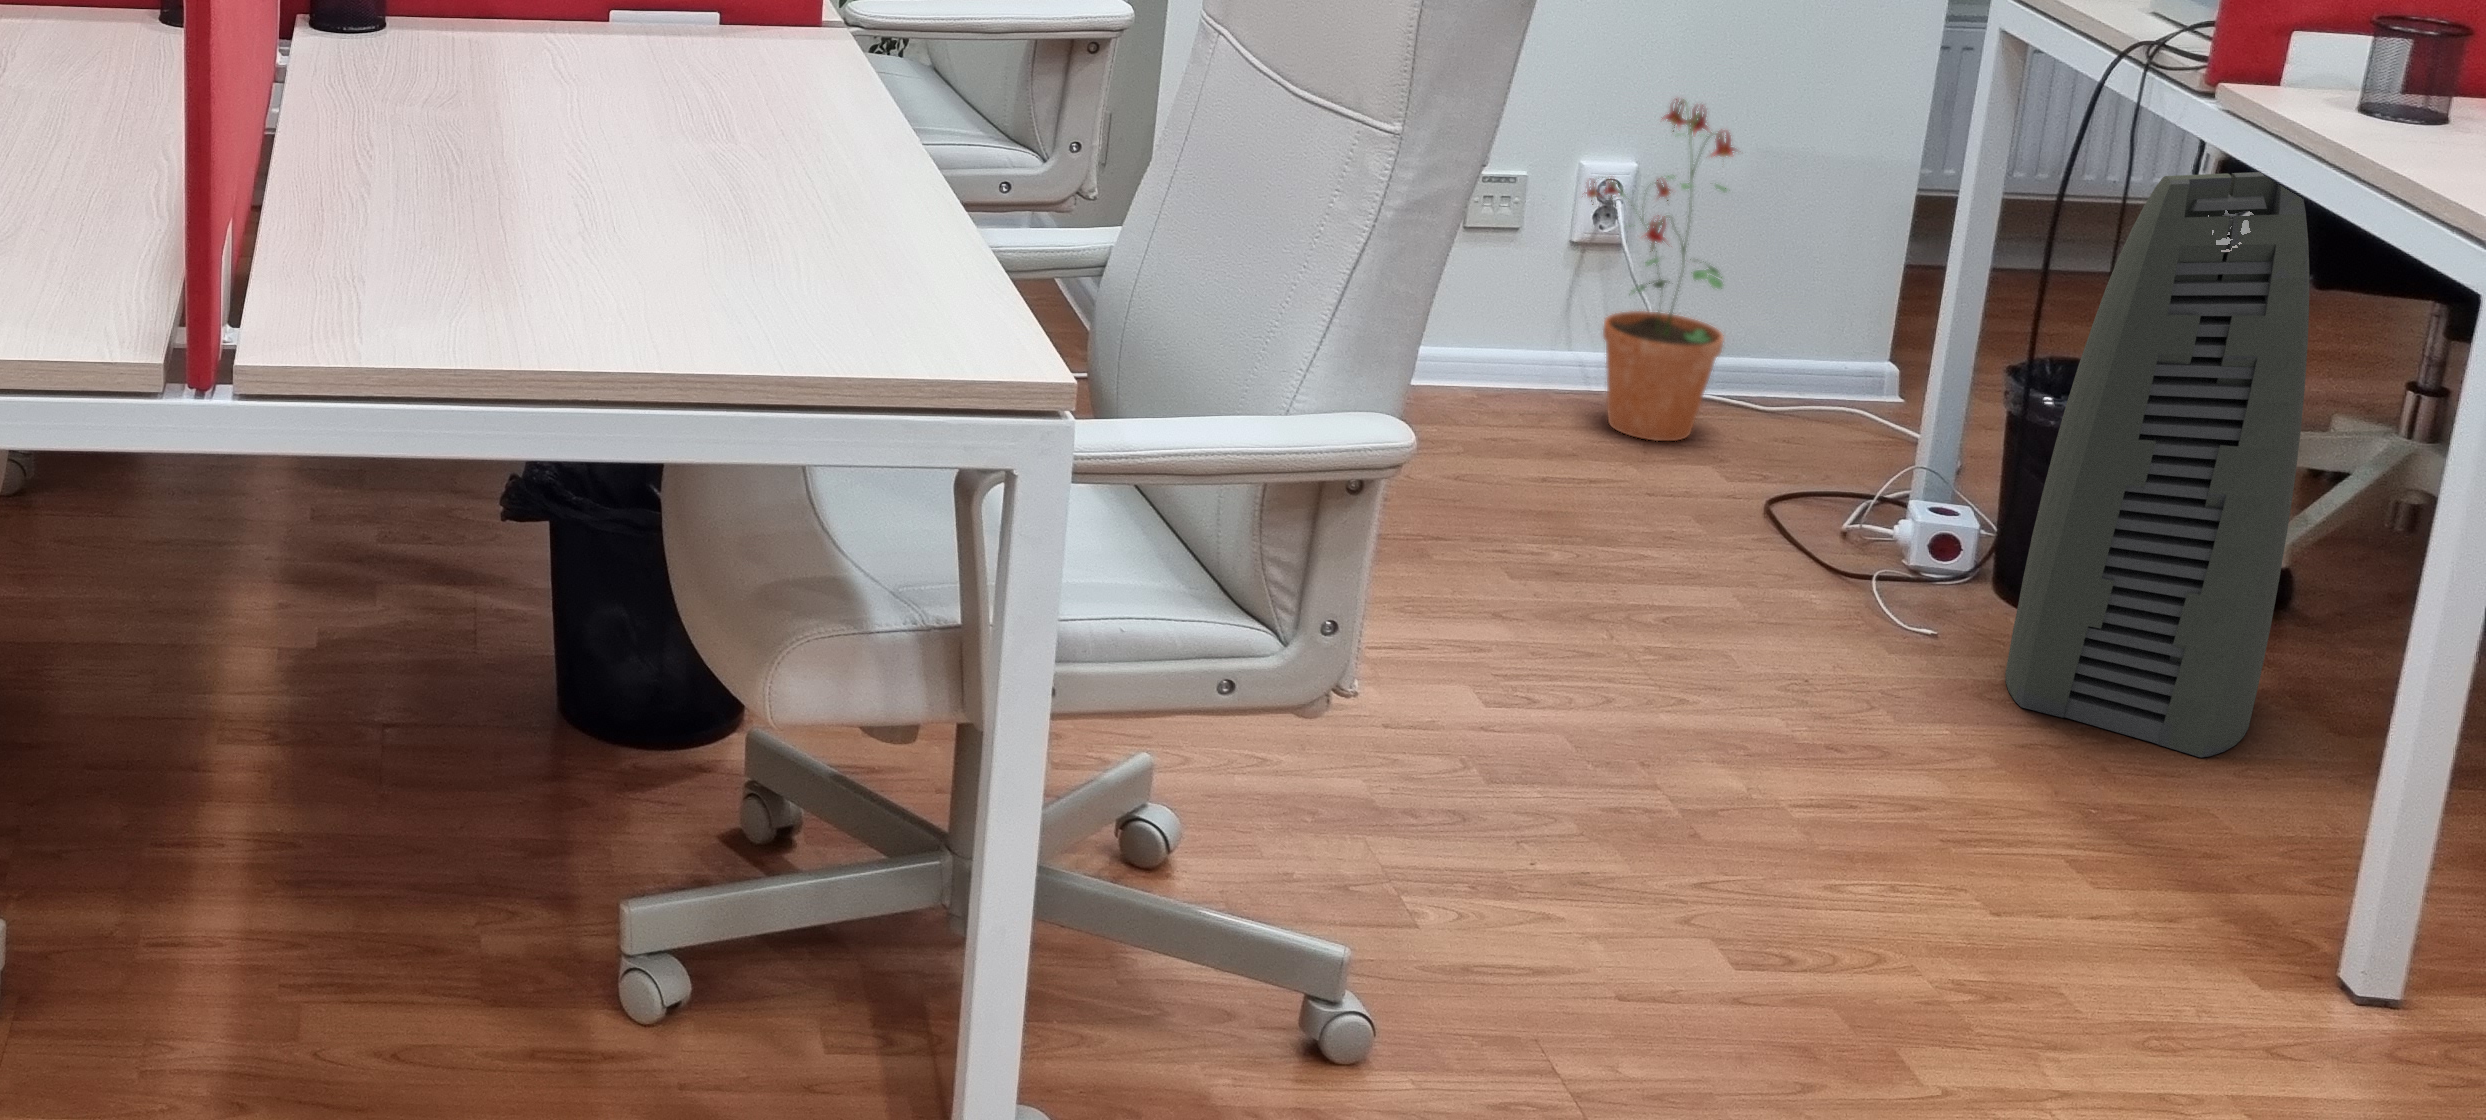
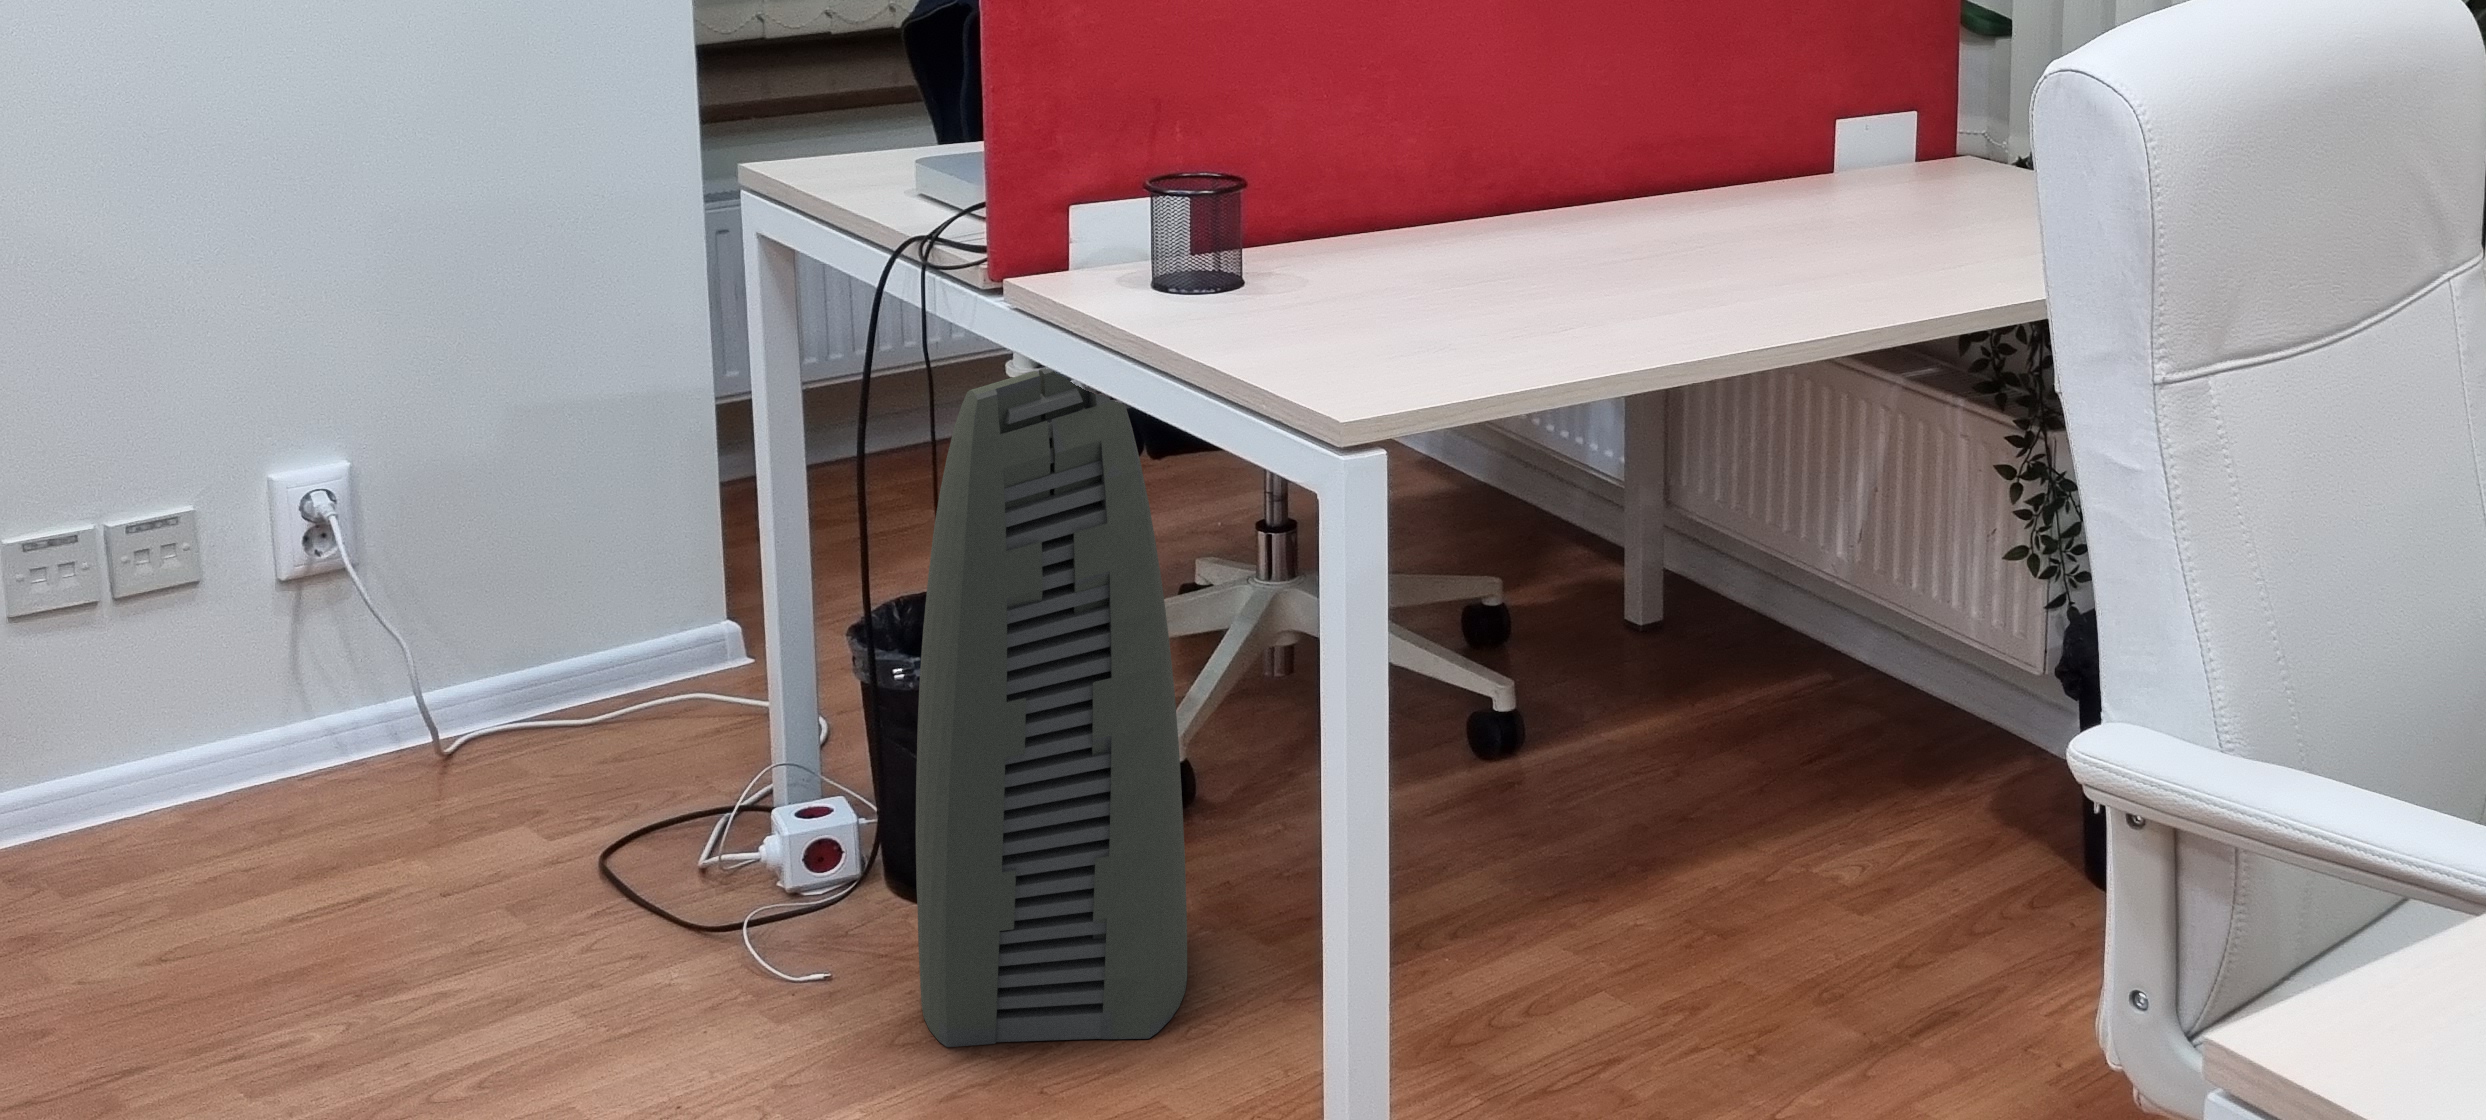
potted plant: present [1582,99,1736,441] -> none [272,371,507,815]

